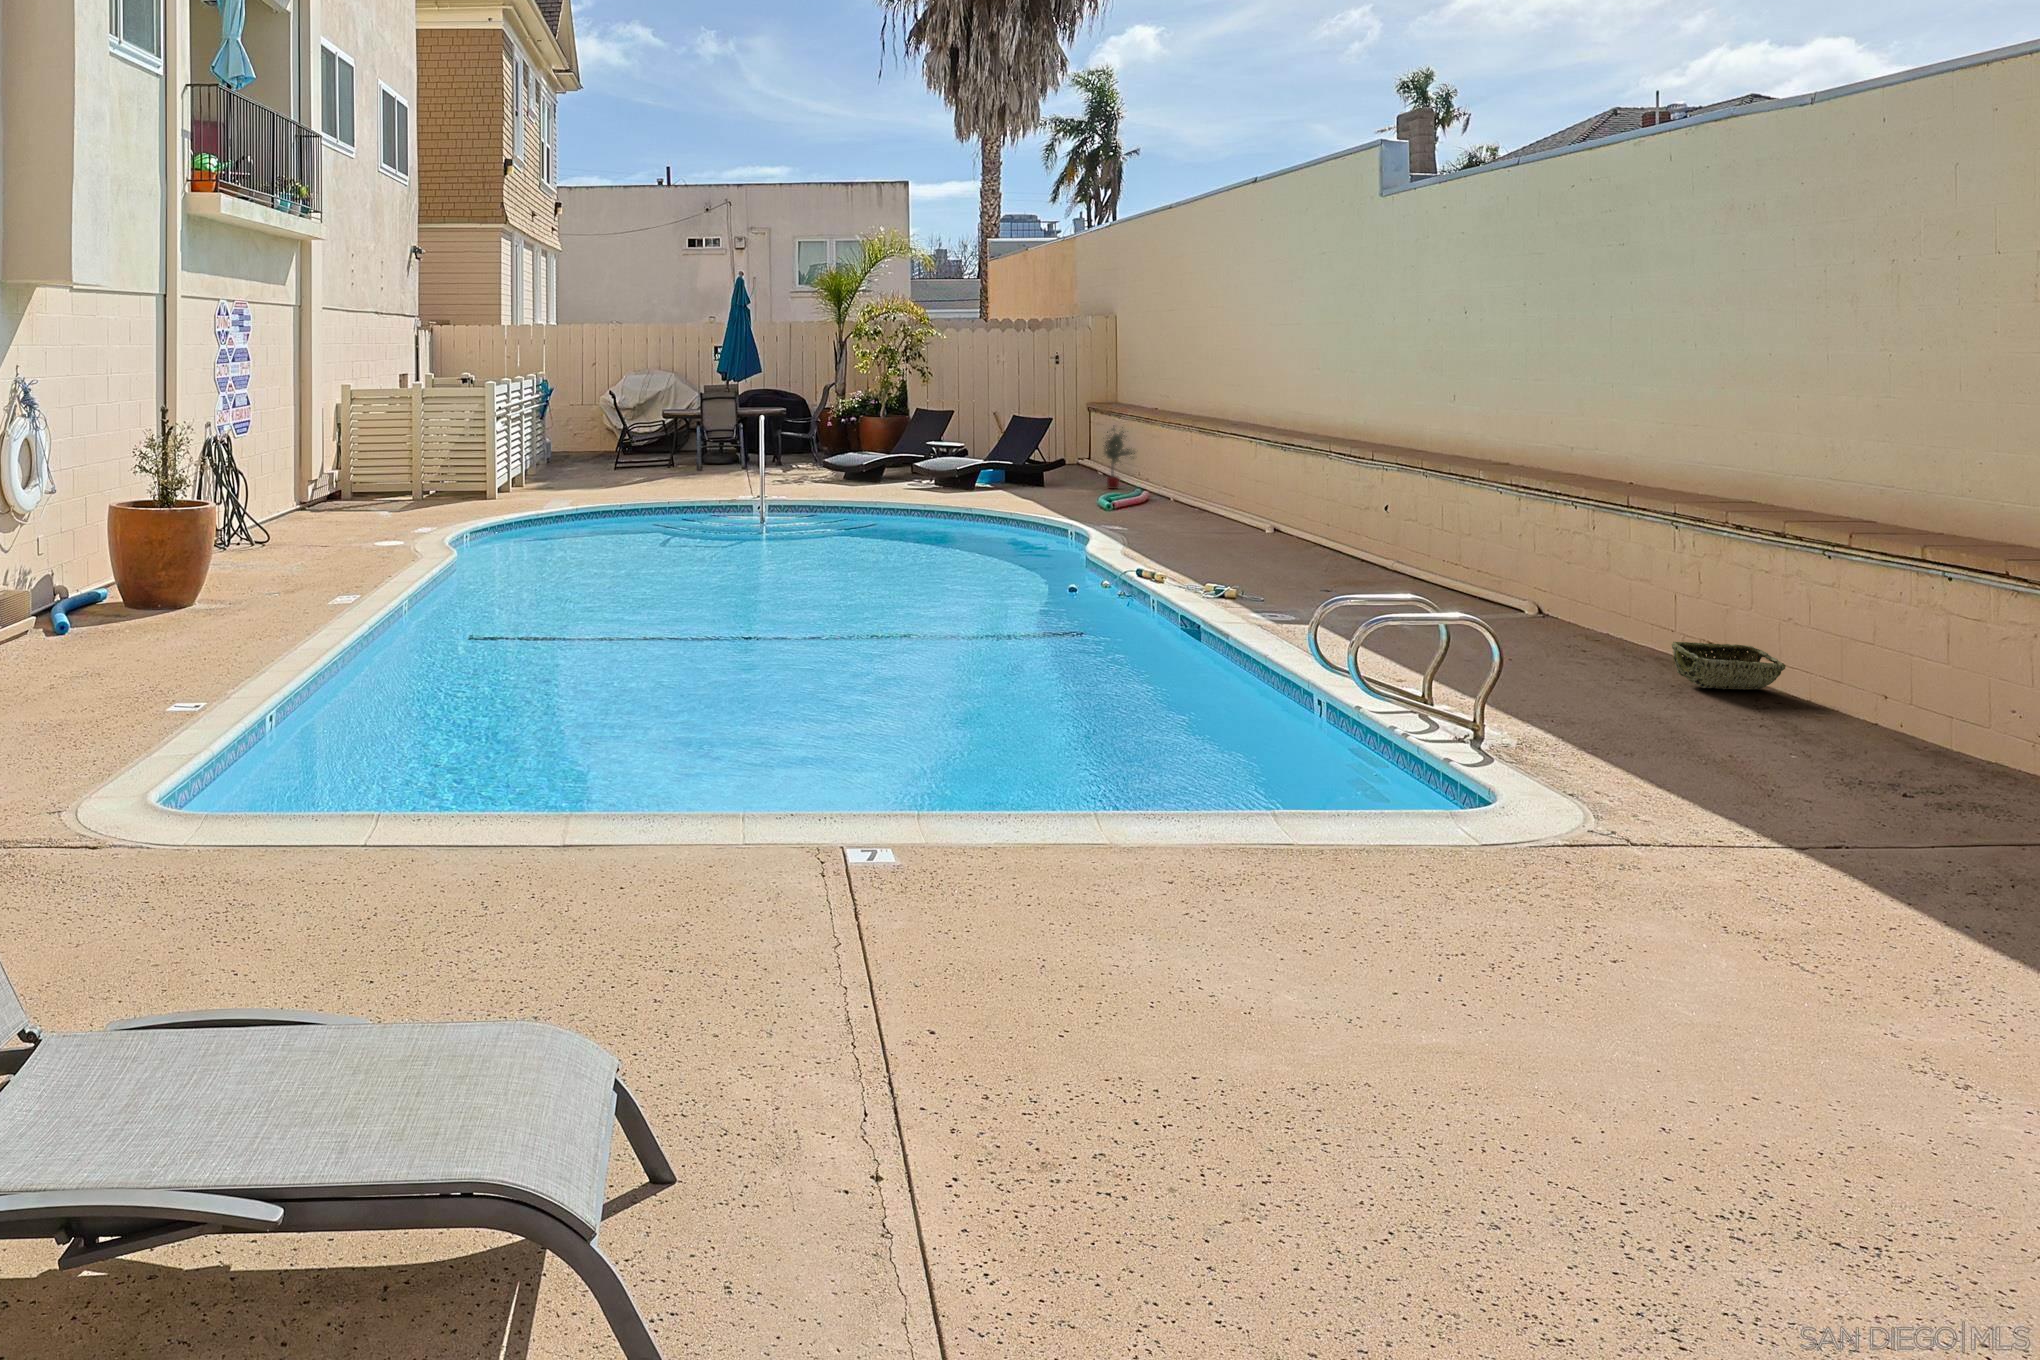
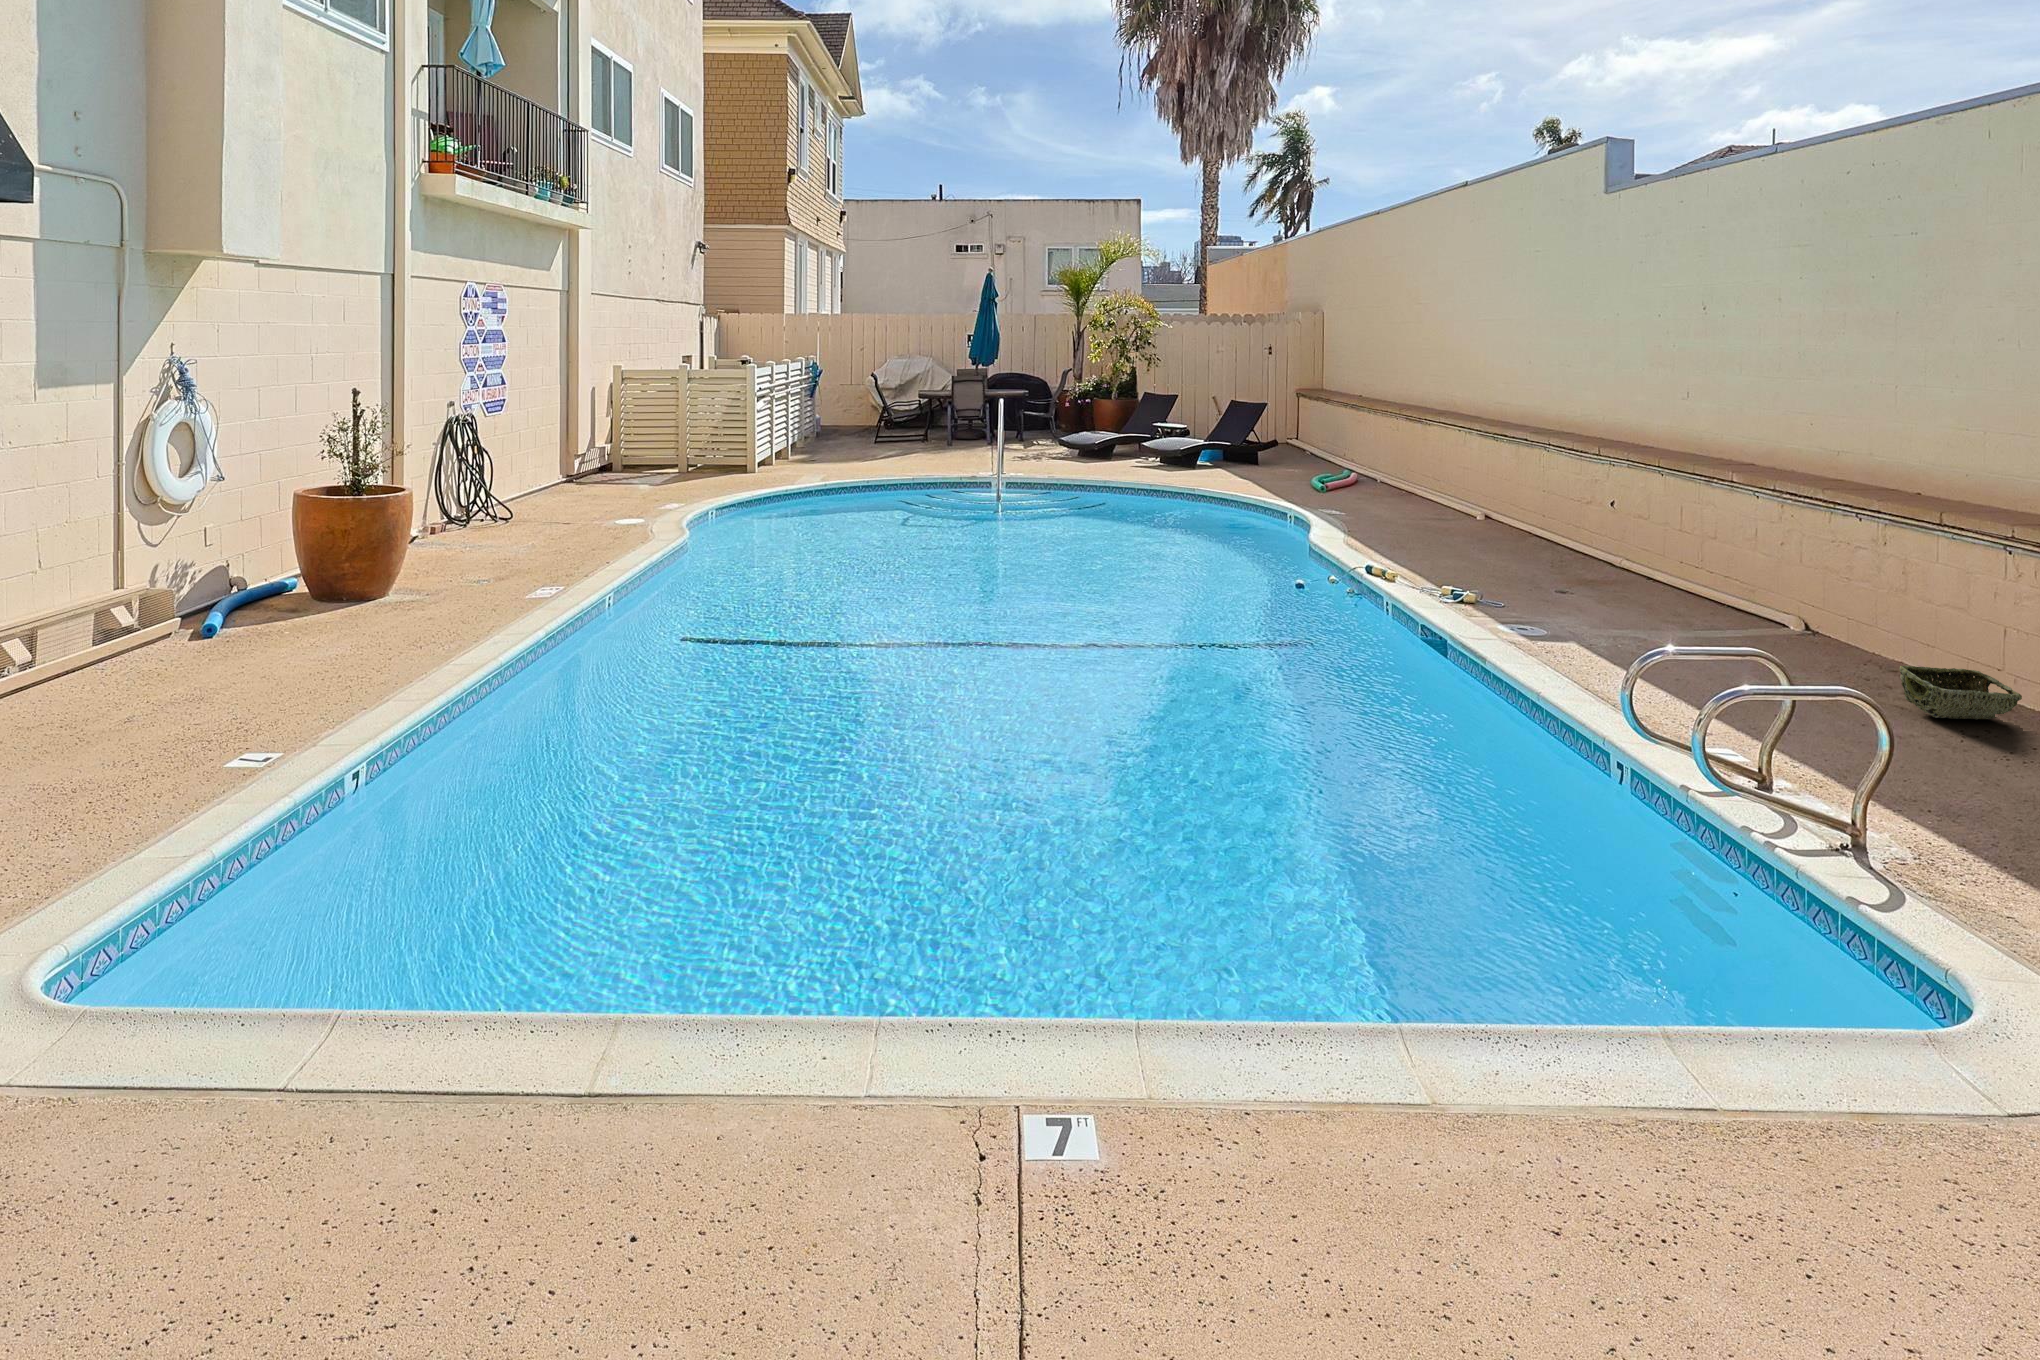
potted tree: present [1103,426,1135,489] -> none [1296,410,1328,465]

